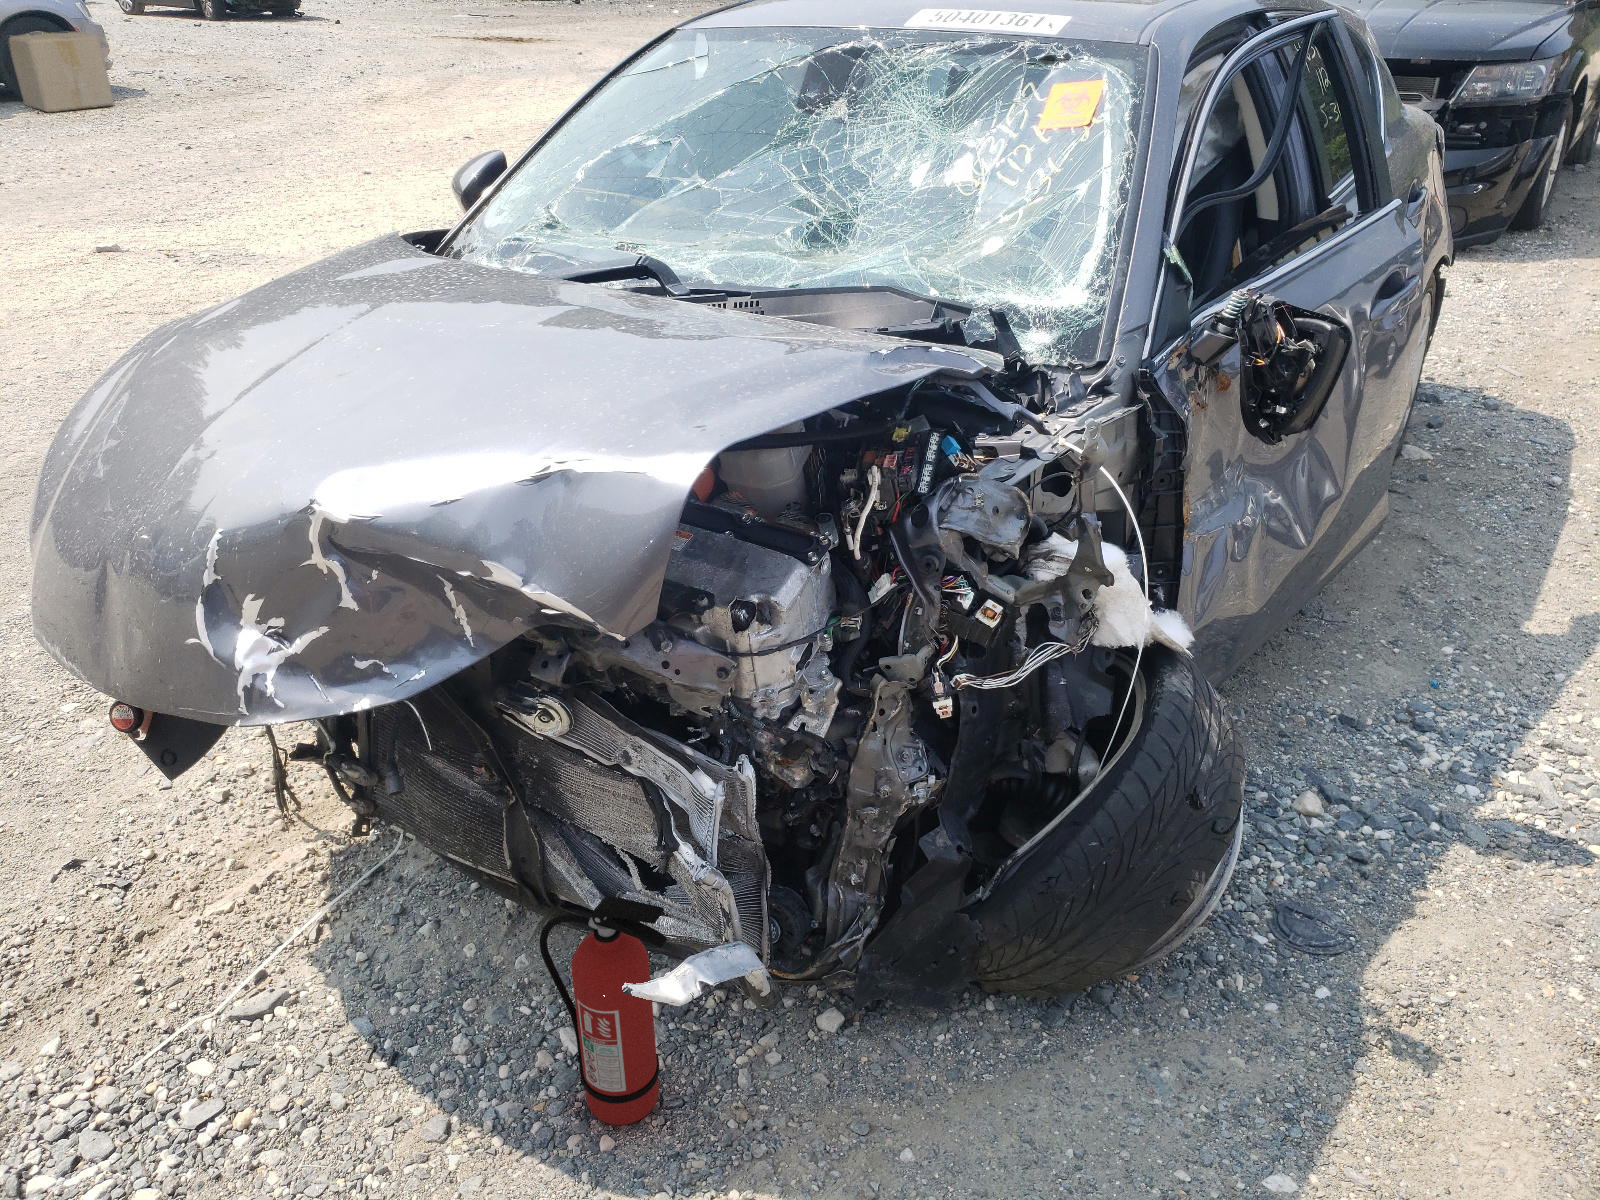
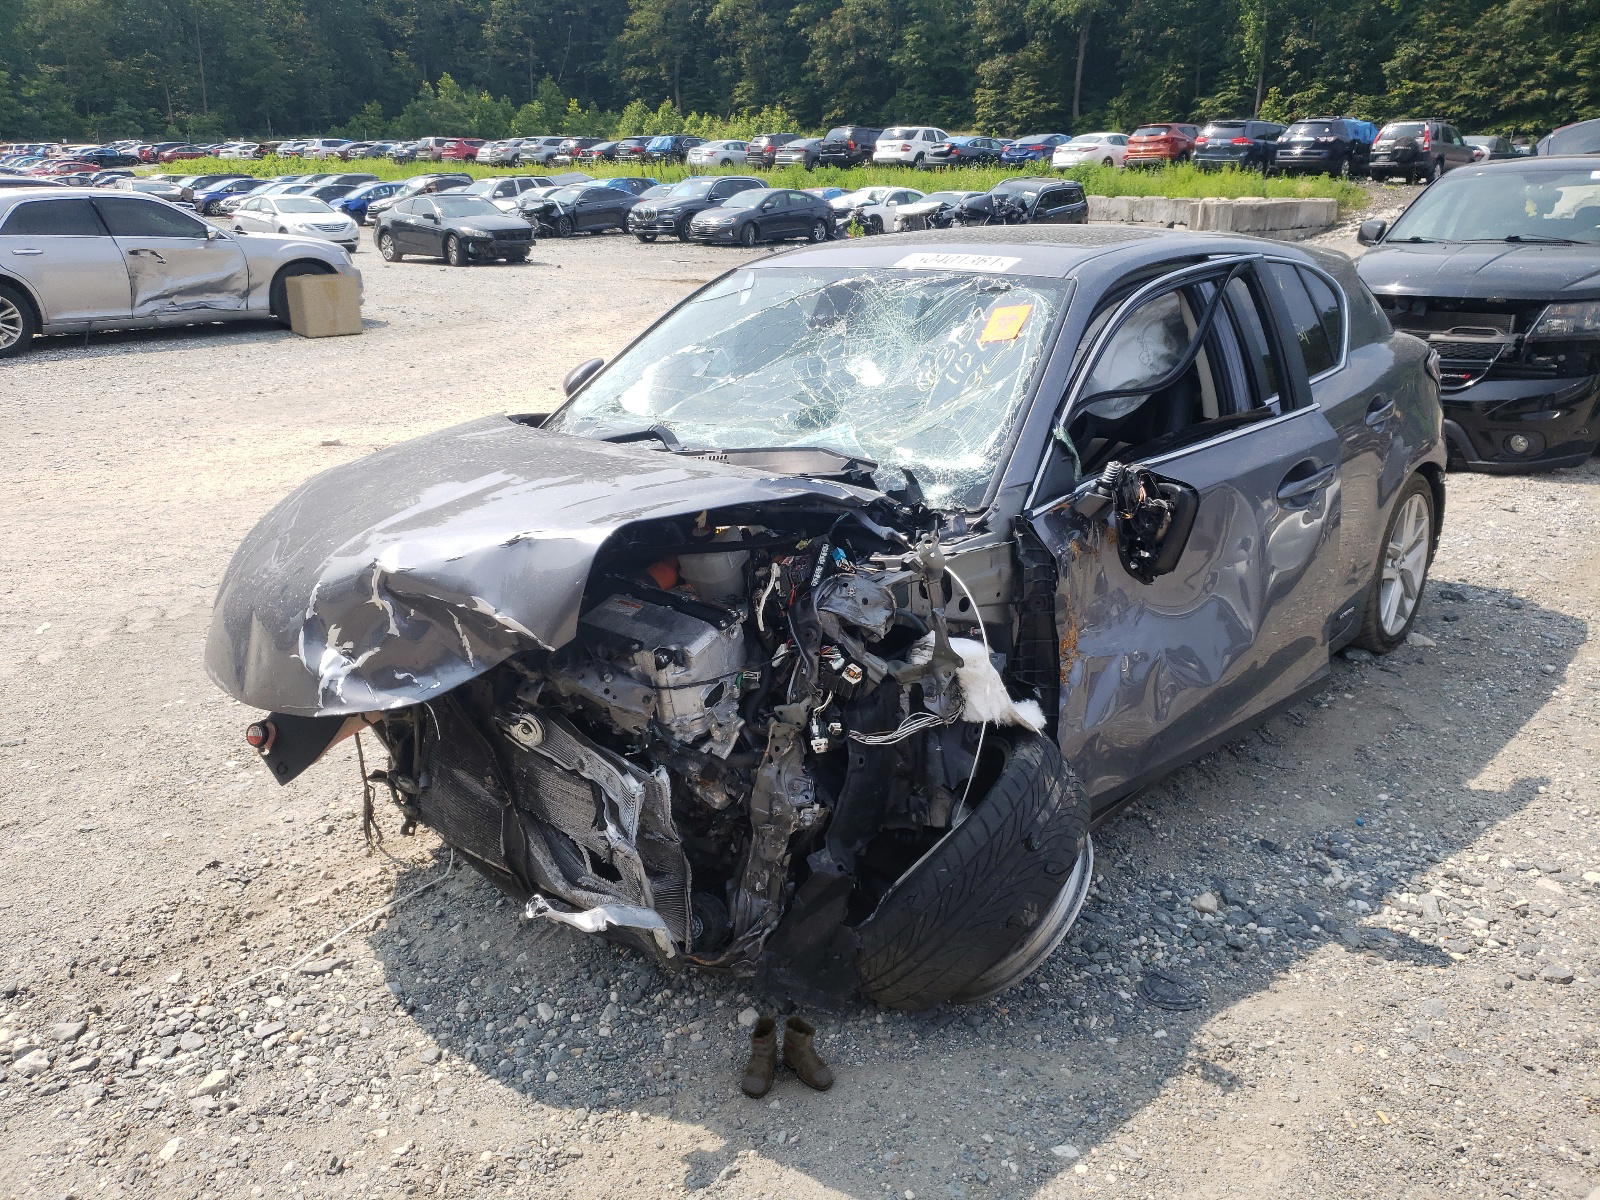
fire extinguisher: present [539,892,667,1125] -> none [517,870,602,1065]
boots: none [832,1034,964,1147] -> present [742,1016,834,1098]

